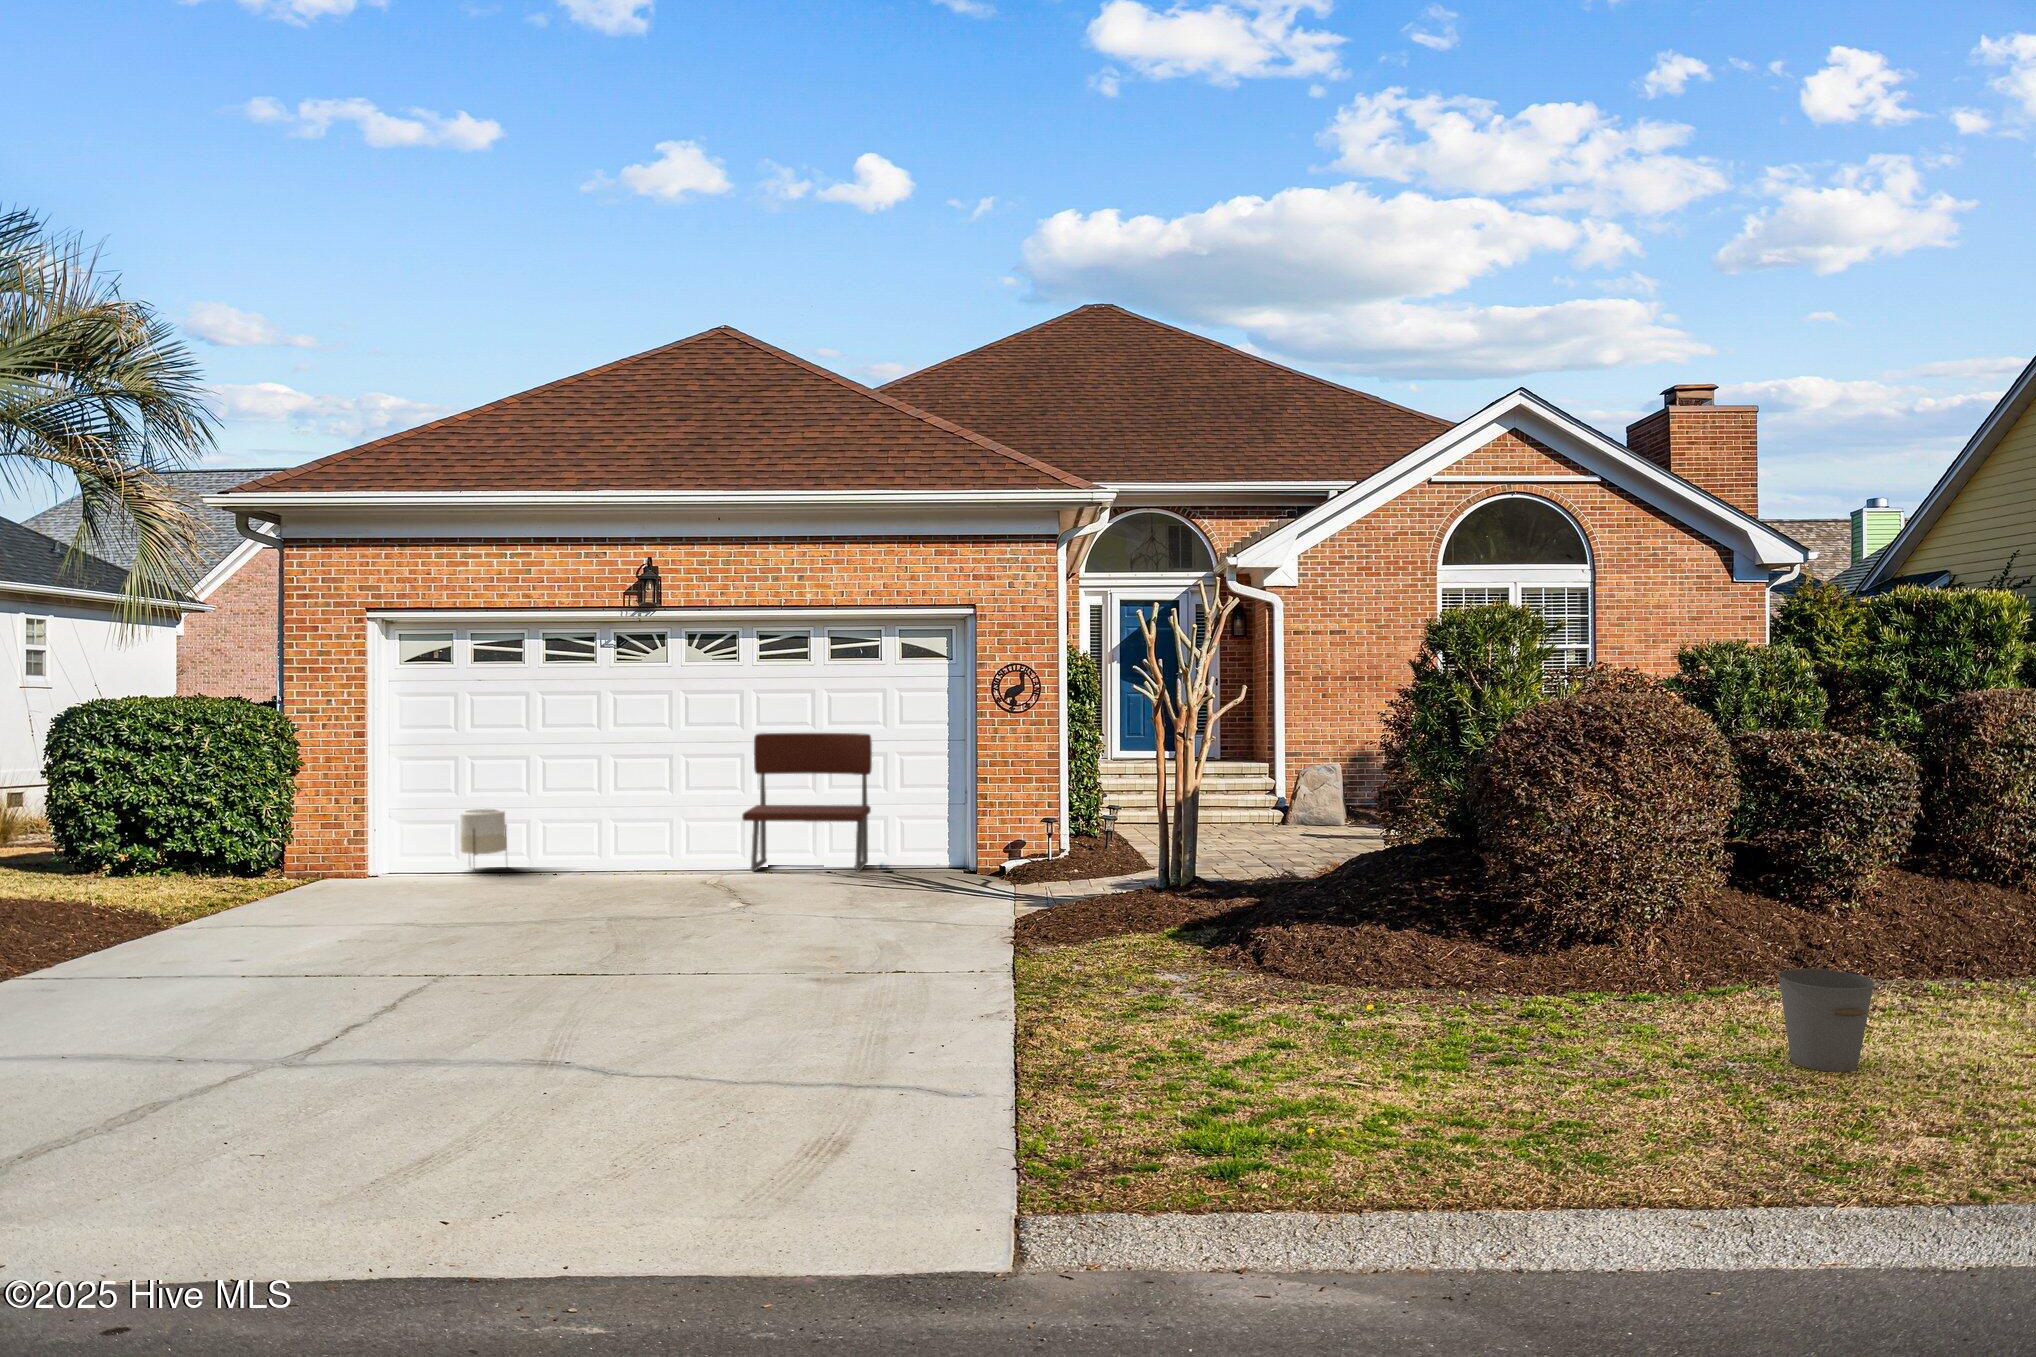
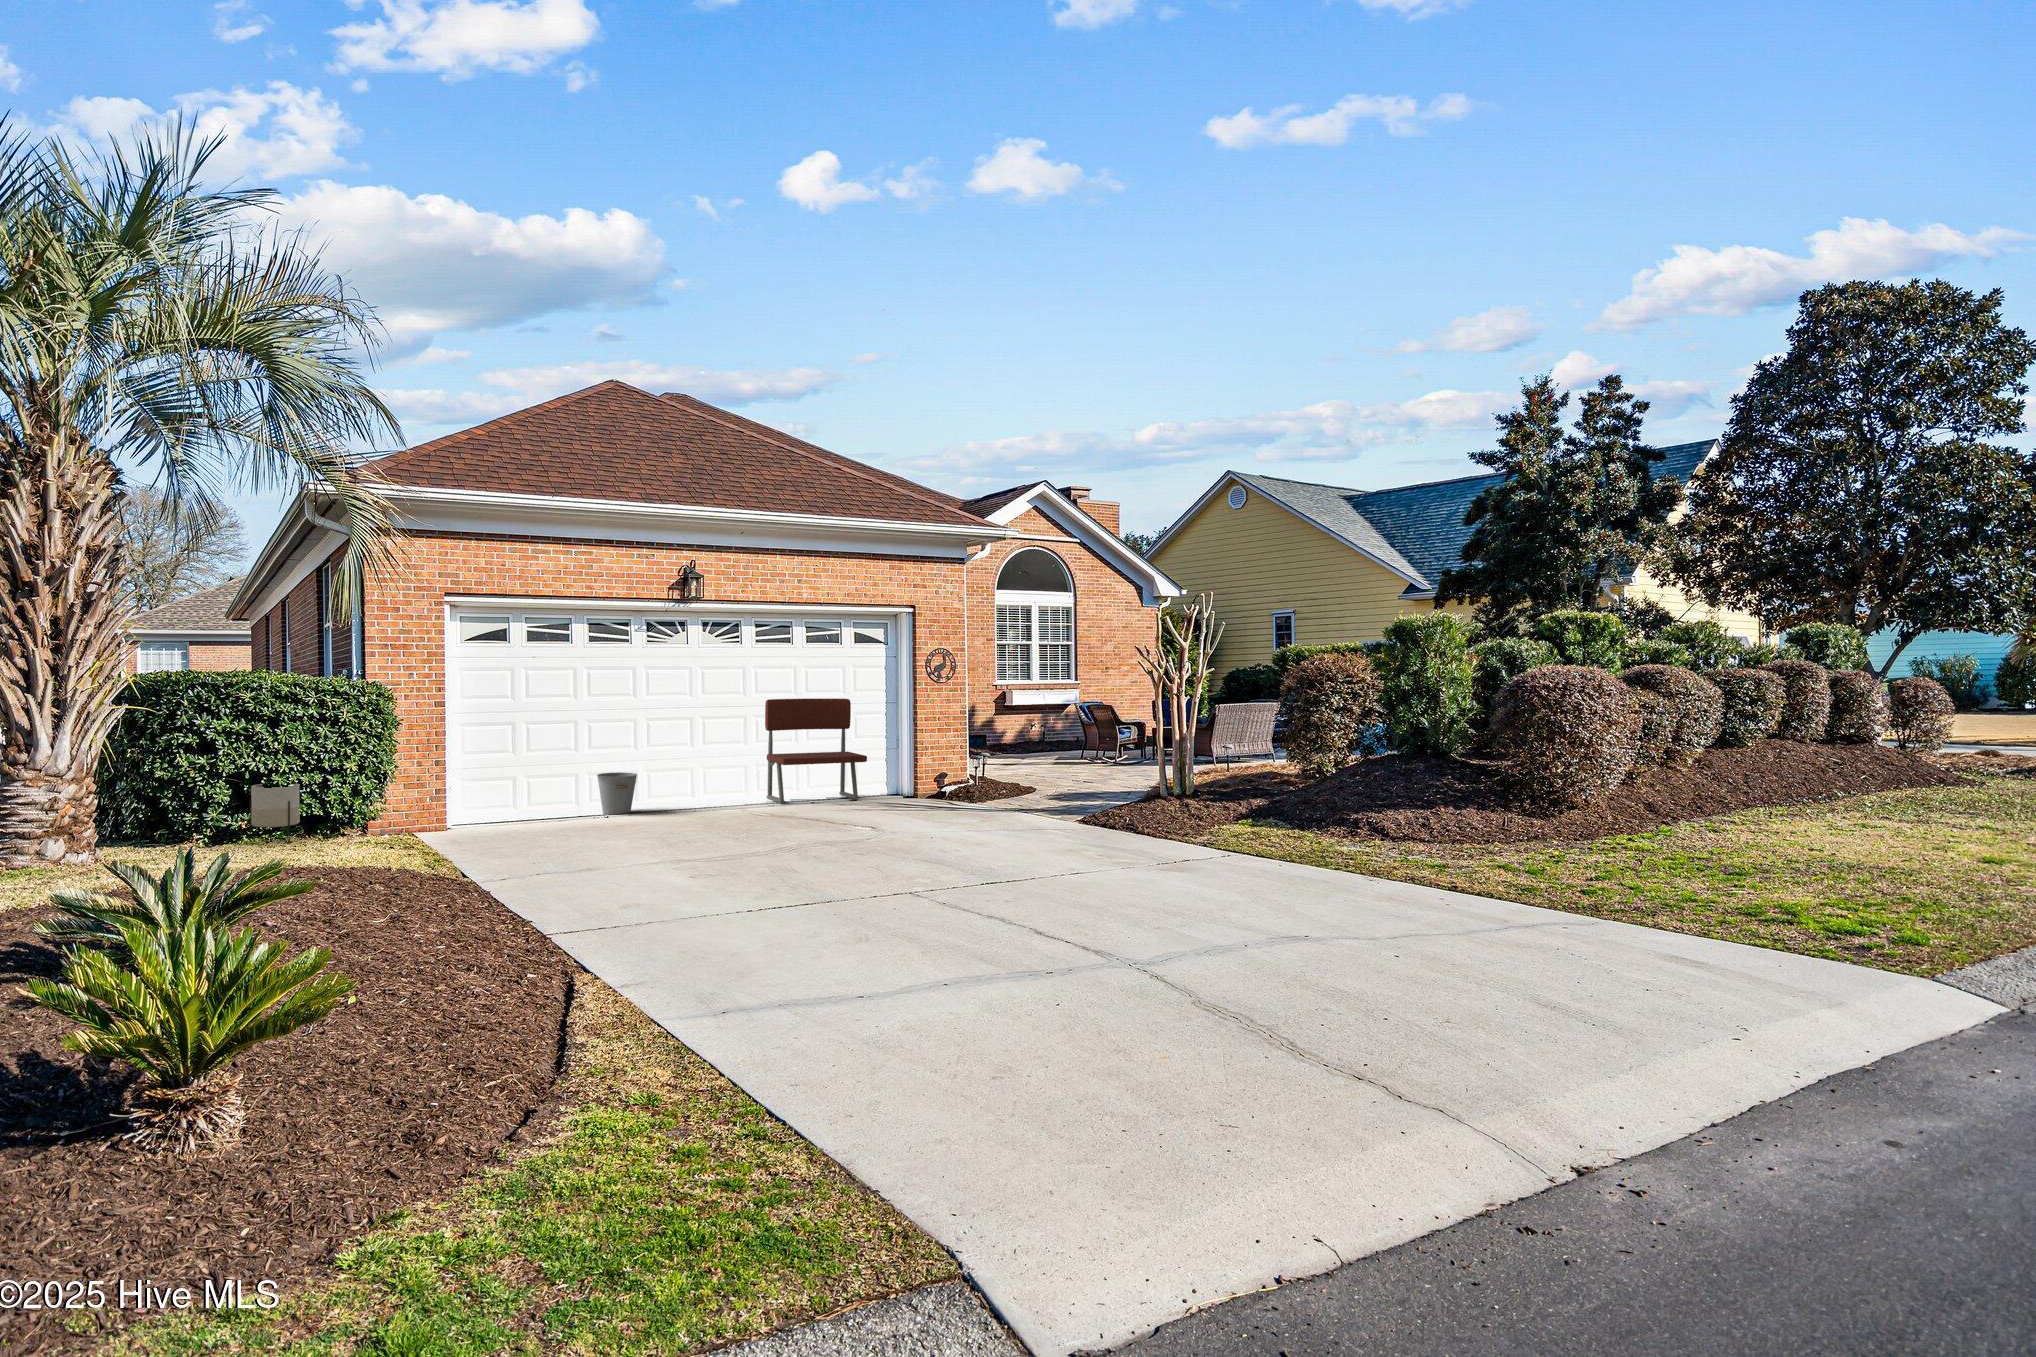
planter: present [460,808,507,855] -> present [250,783,300,843]
bucket: present [1778,969,1877,1072] -> present [597,772,637,814]

